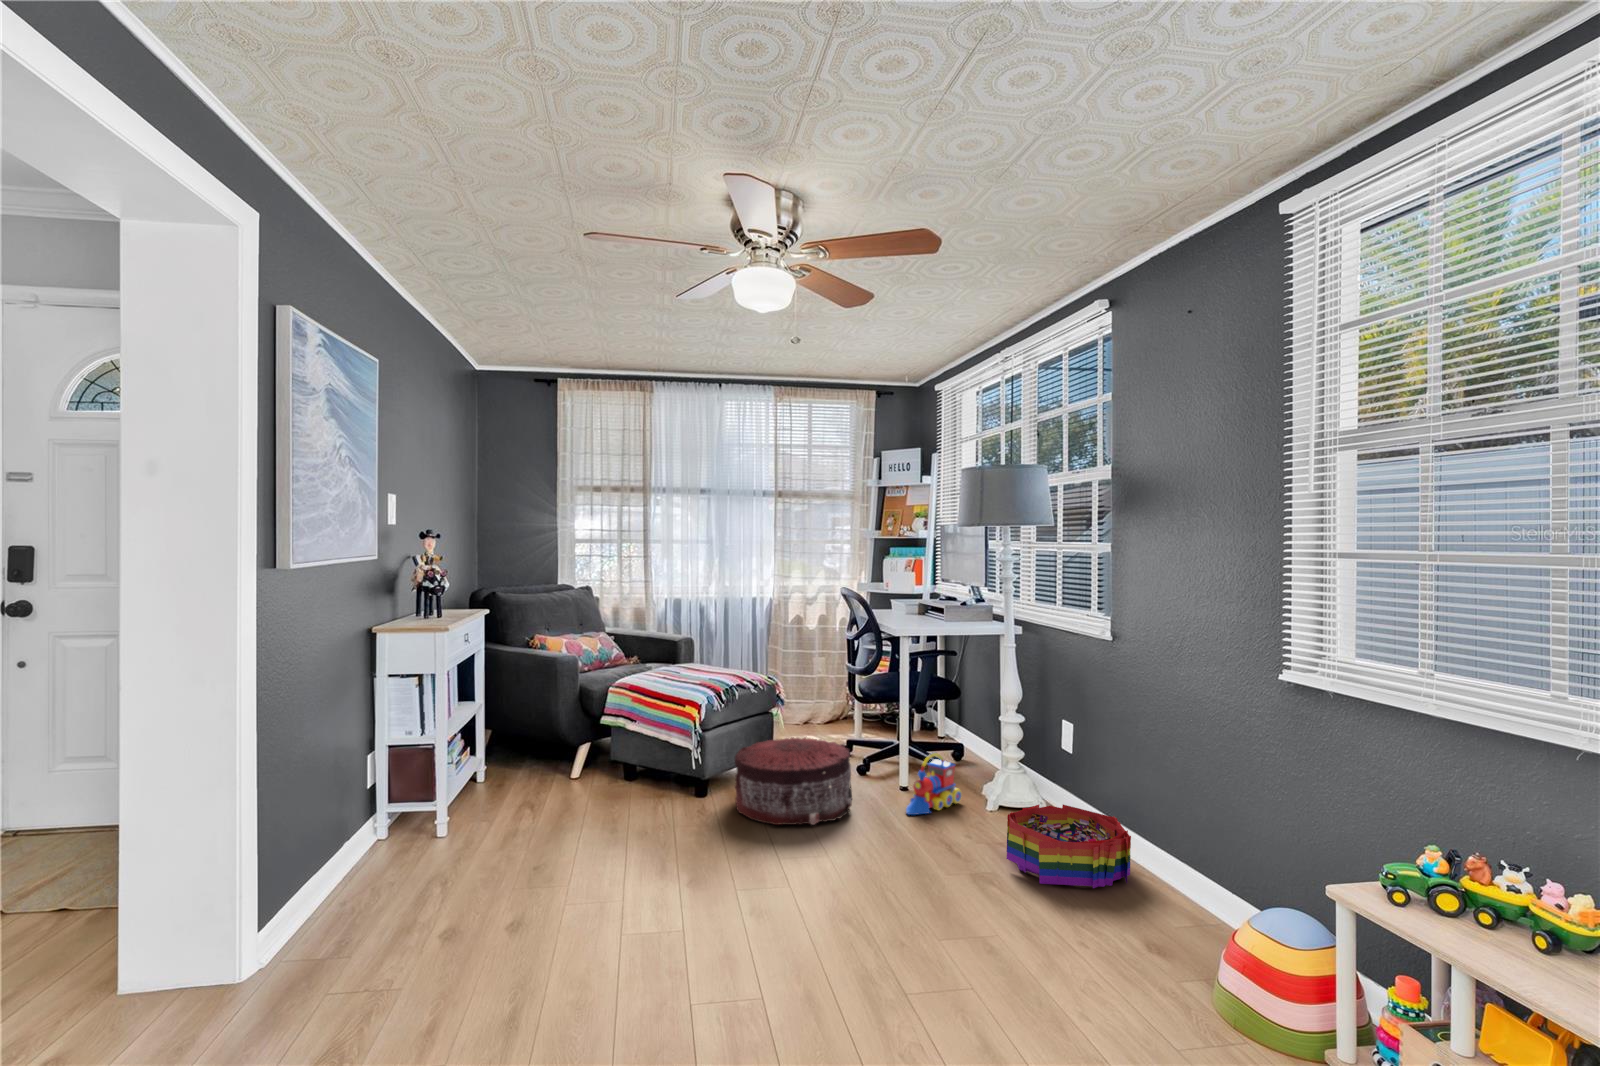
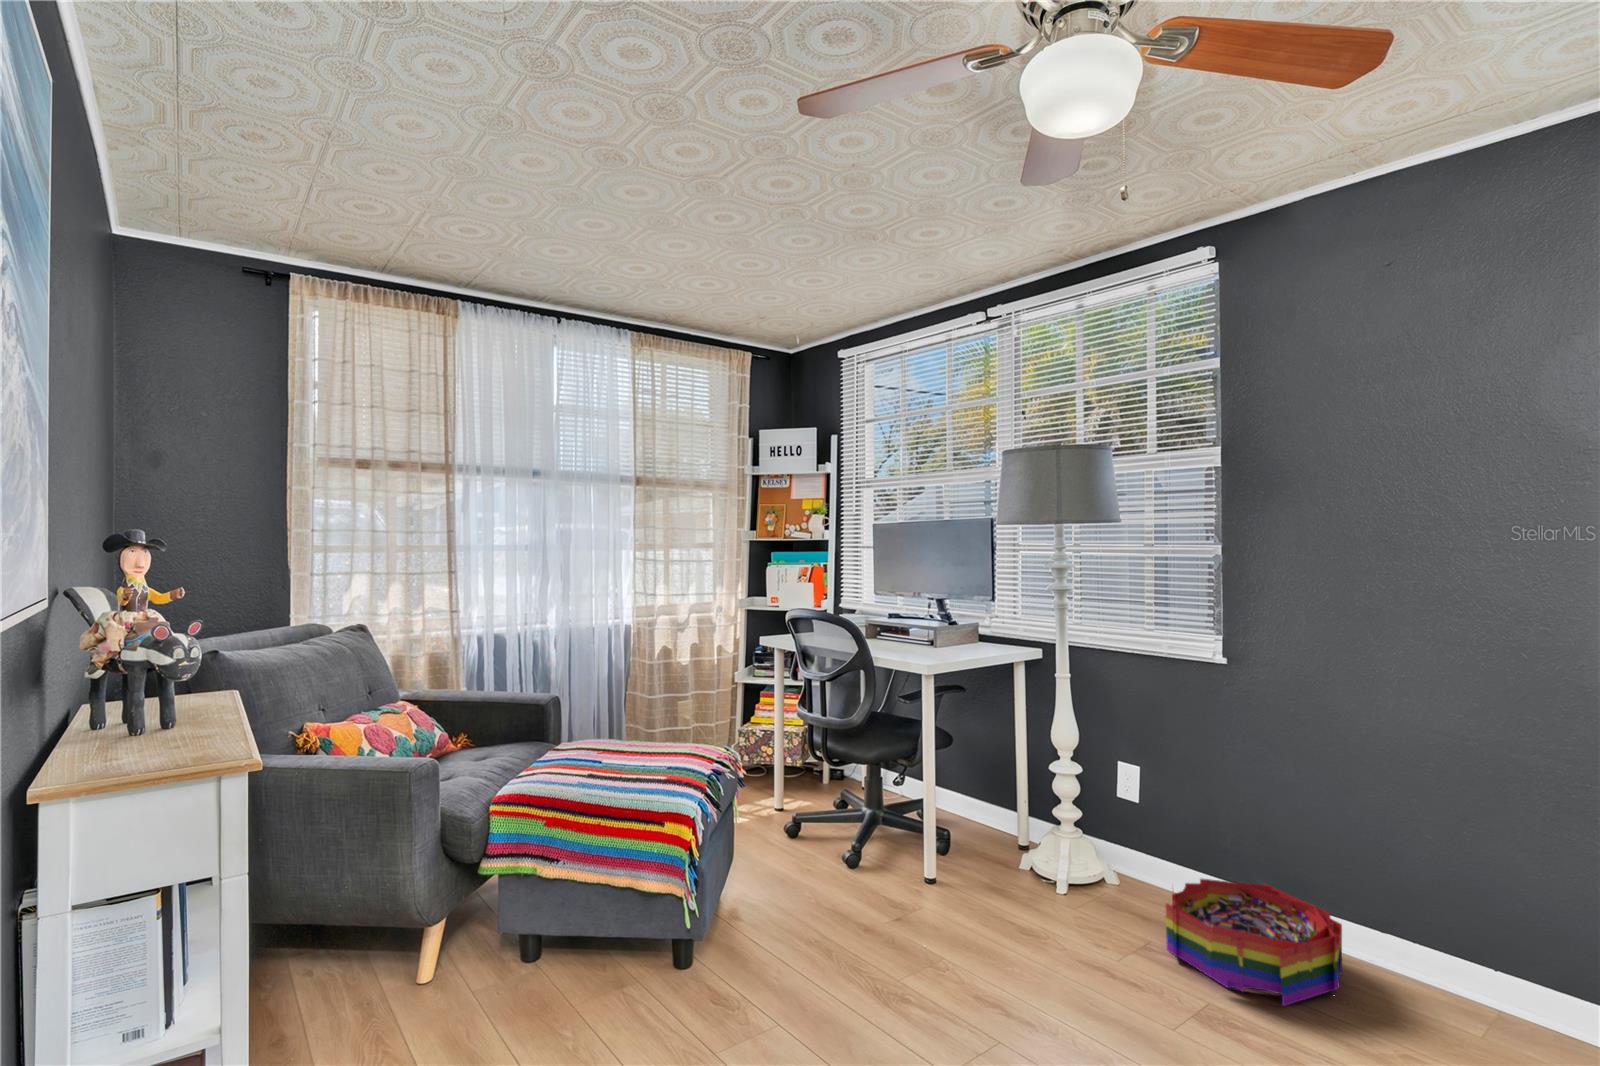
pouf: present [735,738,852,825] -> none [754,835,942,999]
toy train: present [906,753,962,815] -> none [976,829,1020,925]

